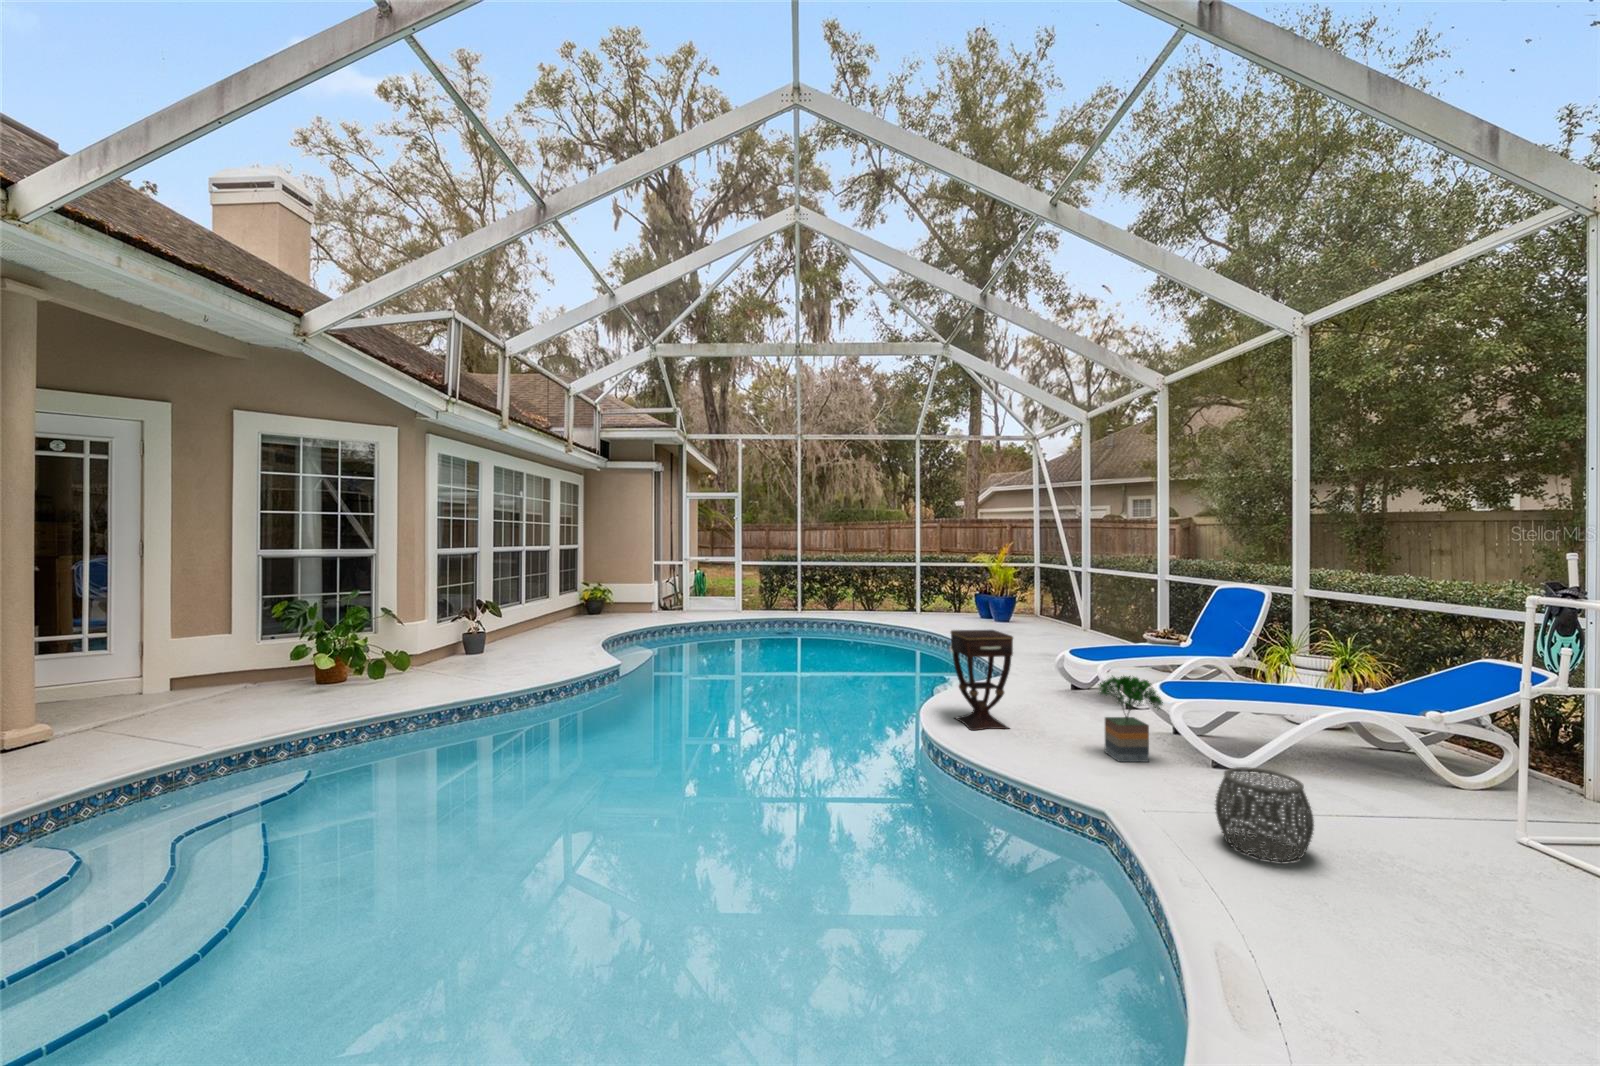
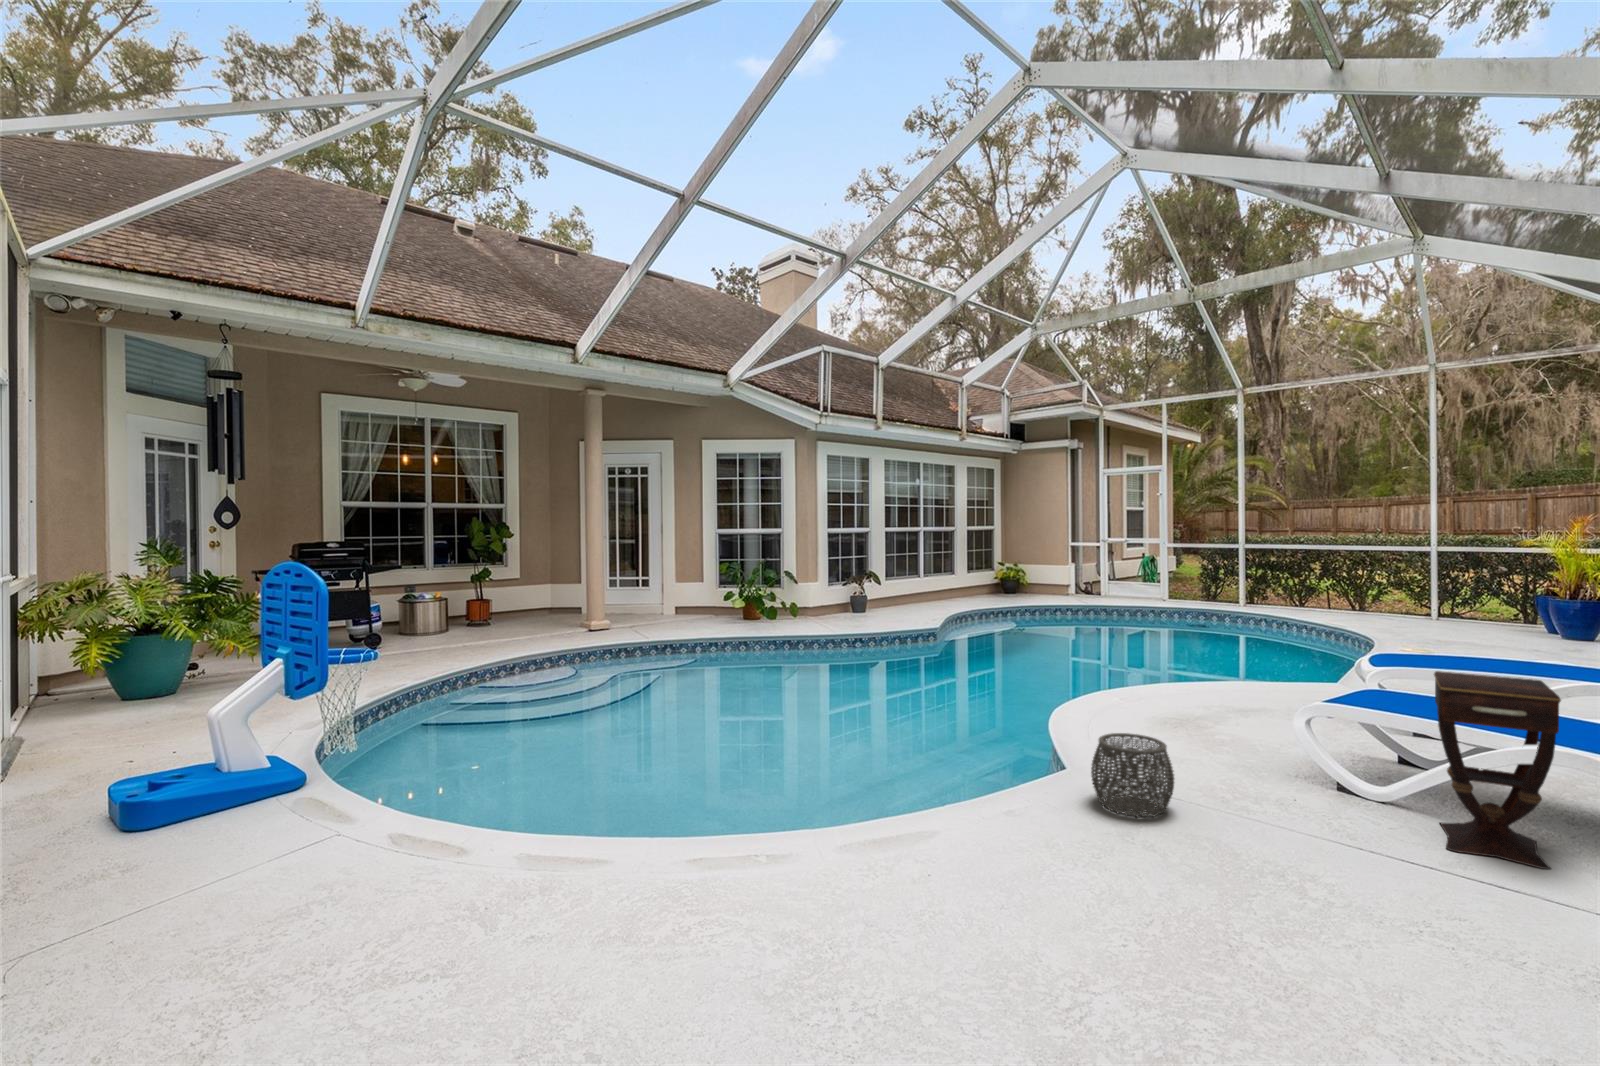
side table: present [951,630,1013,730] -> present [1434,671,1561,869]
potted tree: present [1098,676,1163,762] -> none [1183,661,1249,756]

